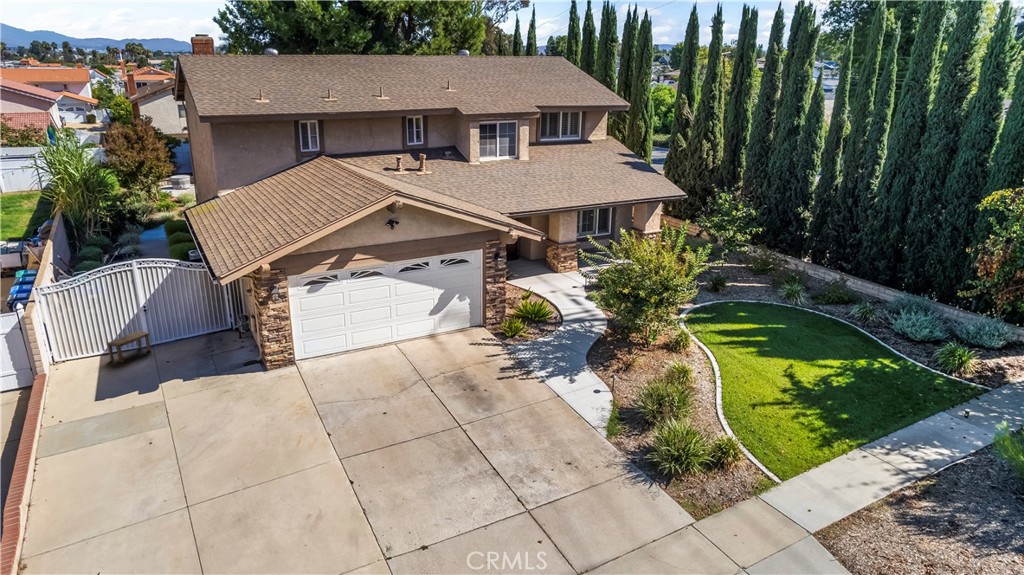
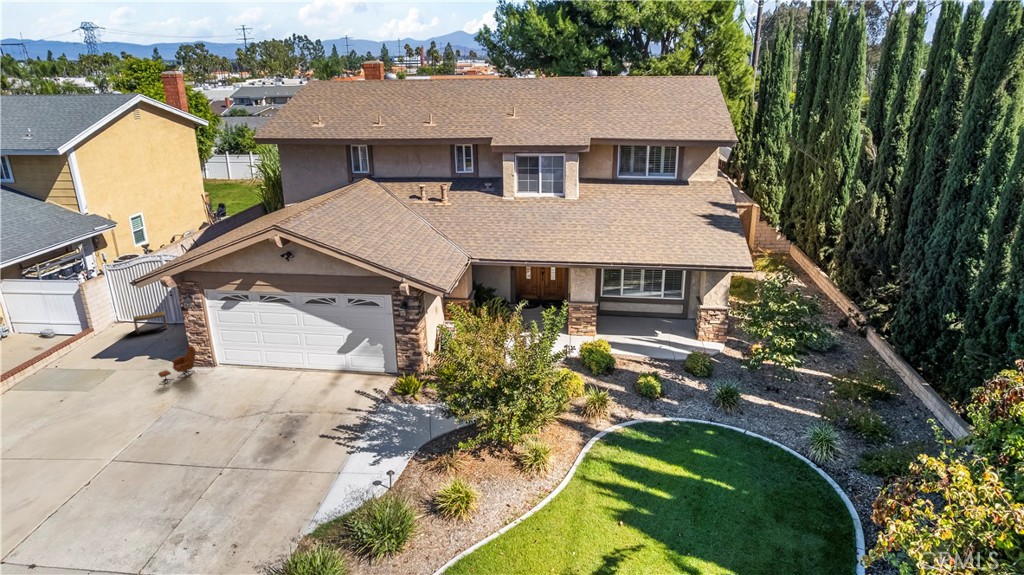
lounge chair: none [255,343,284,390] -> present [158,346,196,382]

